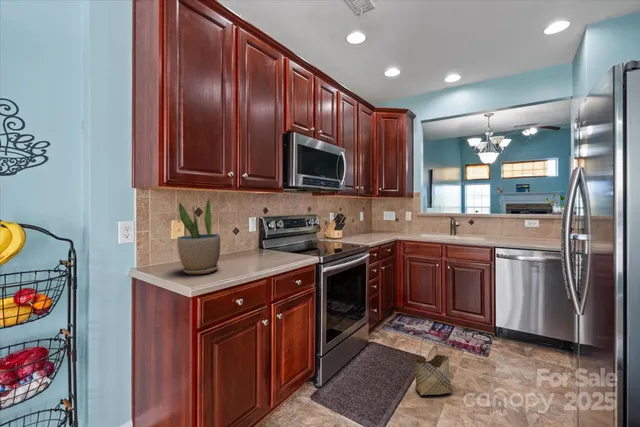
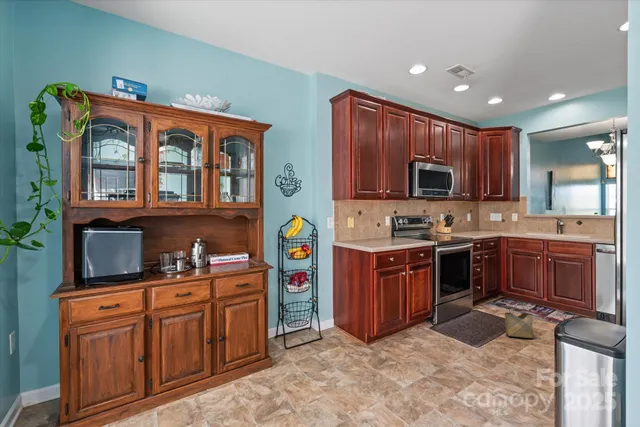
potted plant: present [178,198,220,274] -> none [358,205,379,244]

